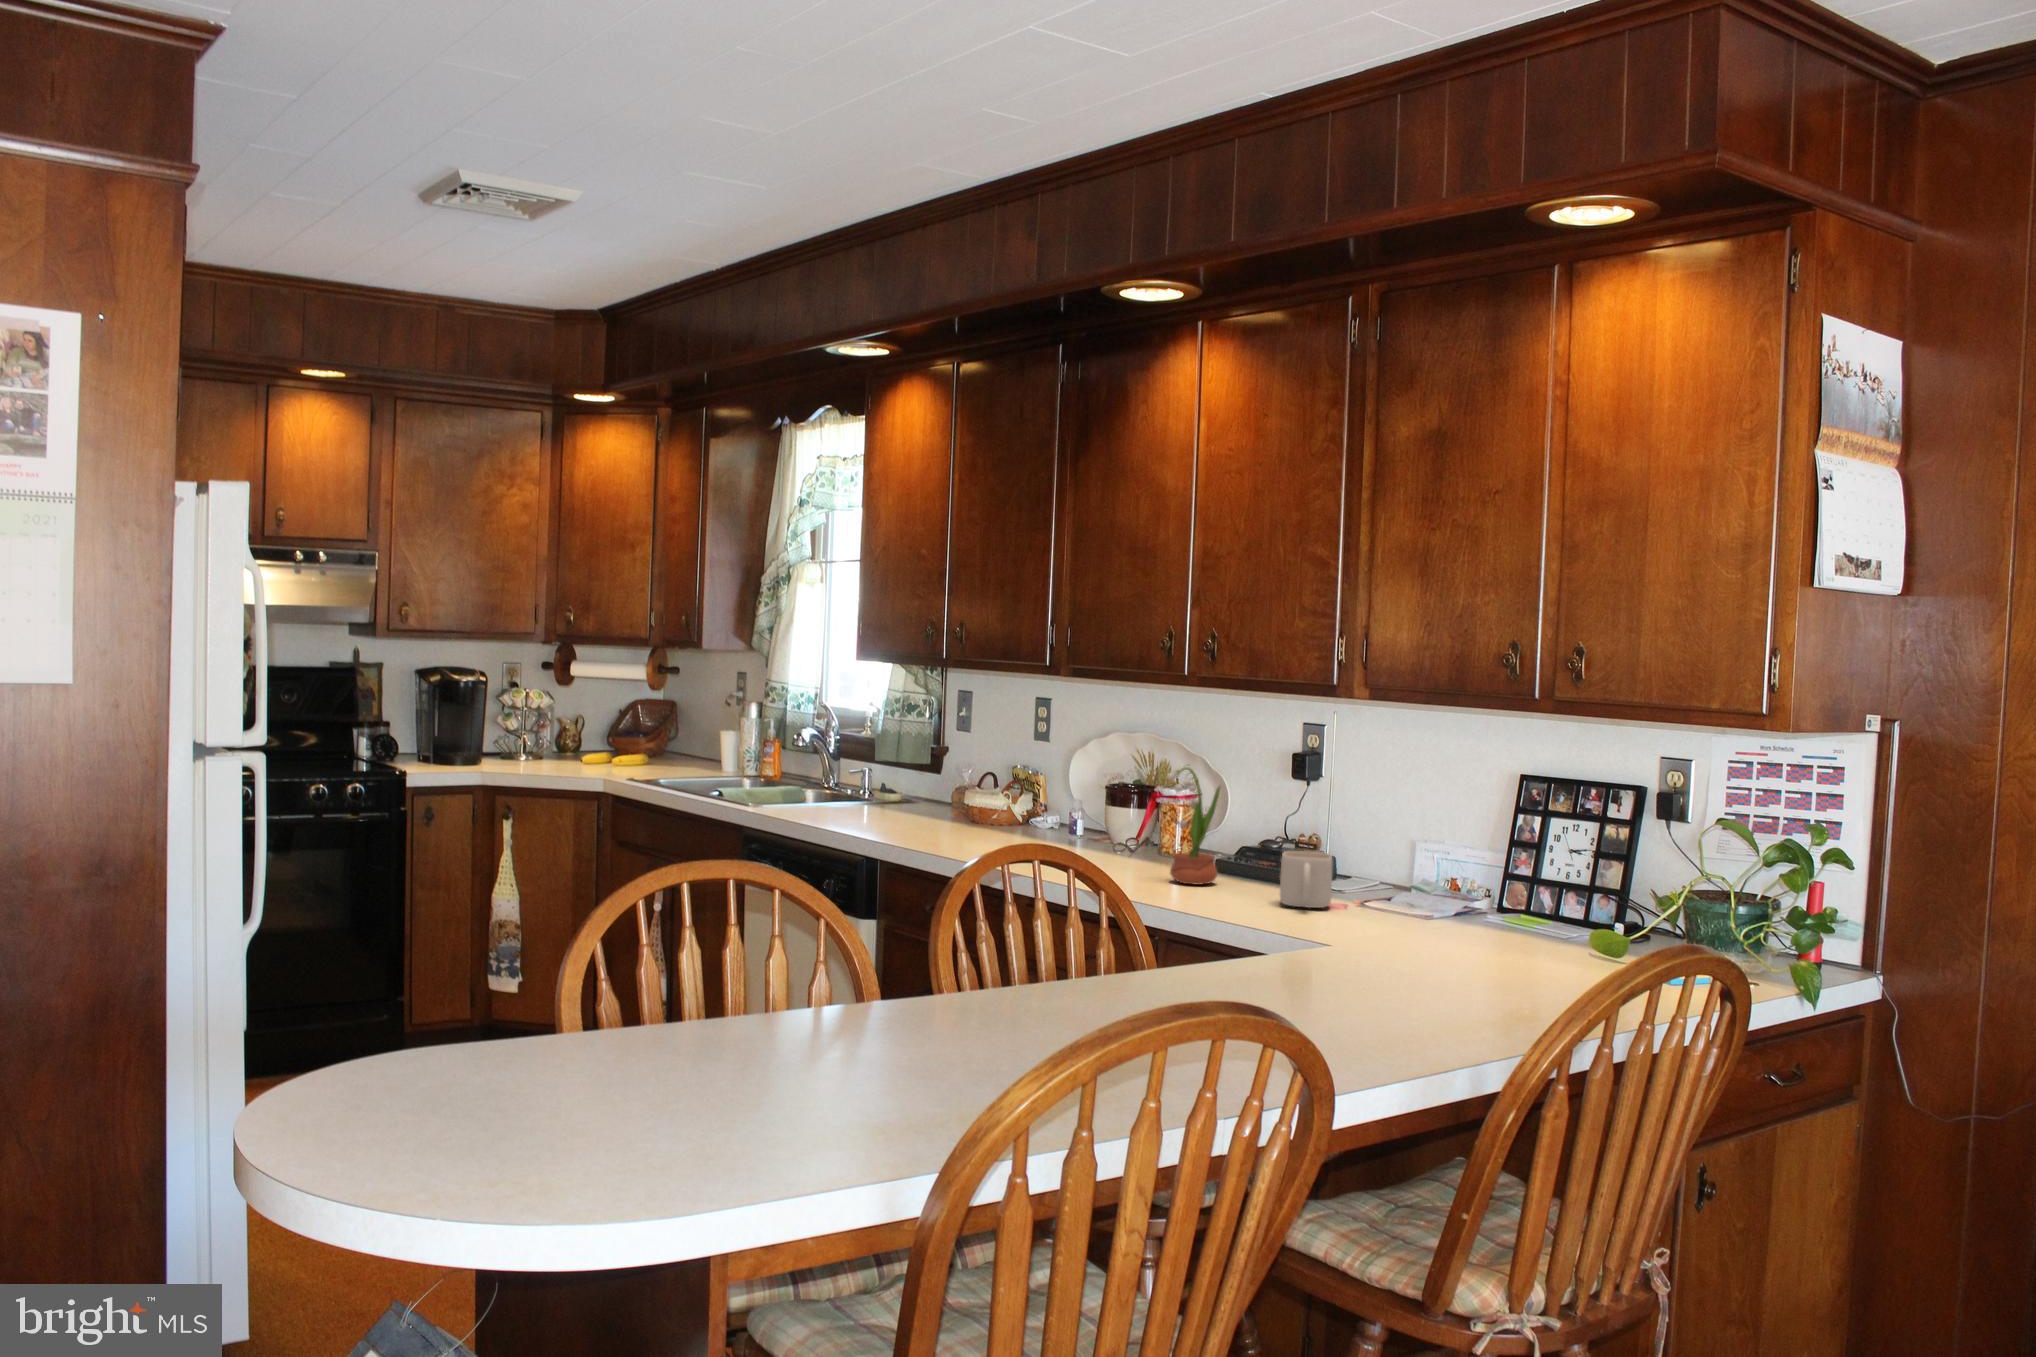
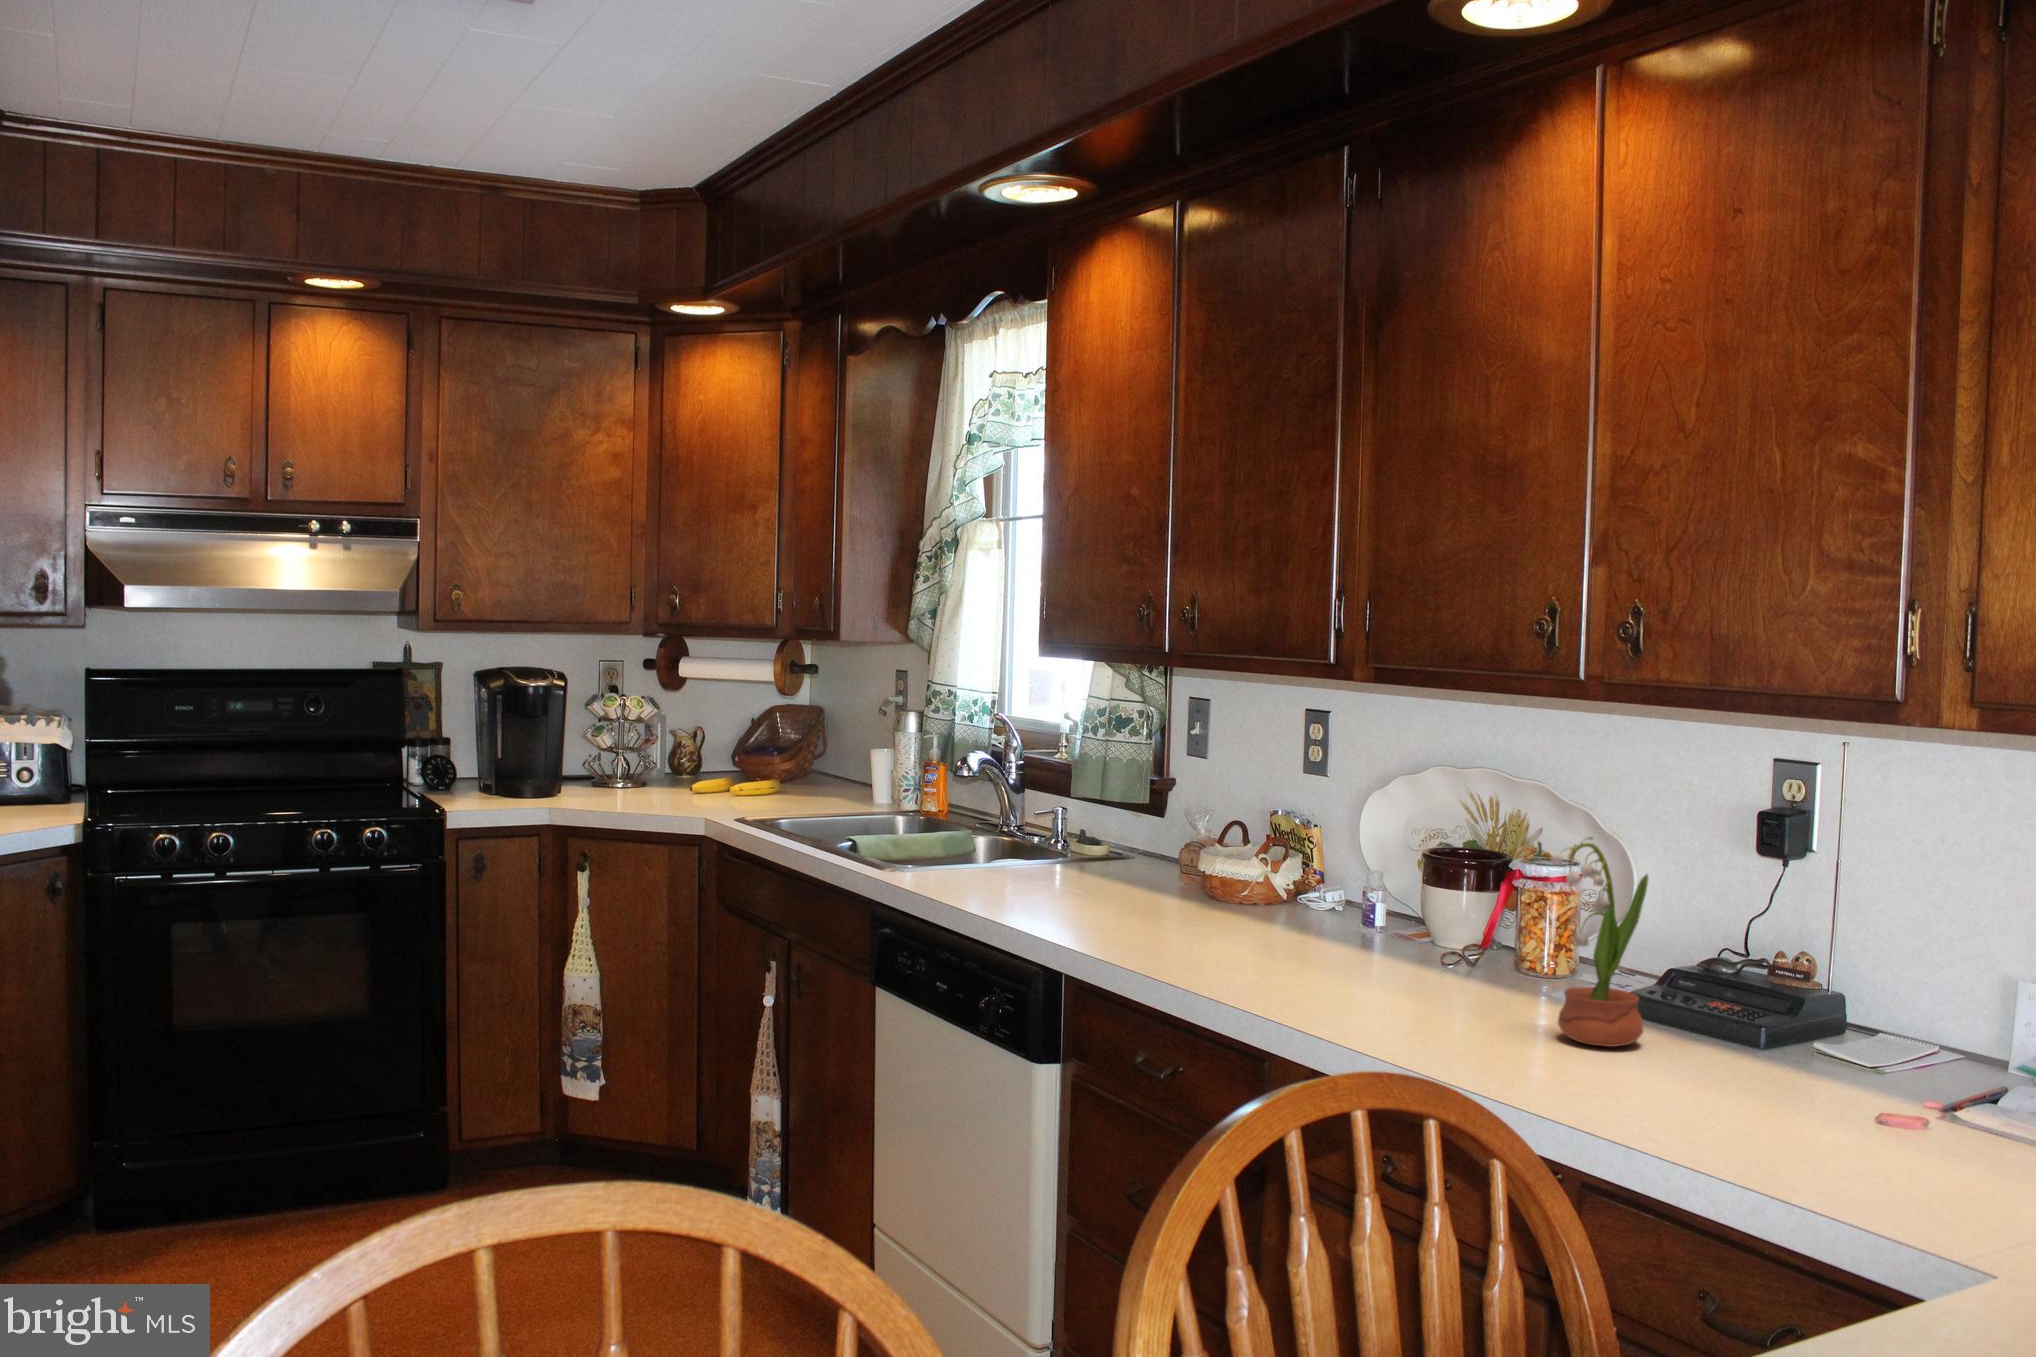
mug: present [1280,851,1333,908] -> none [1780,1003,1887,1116]

